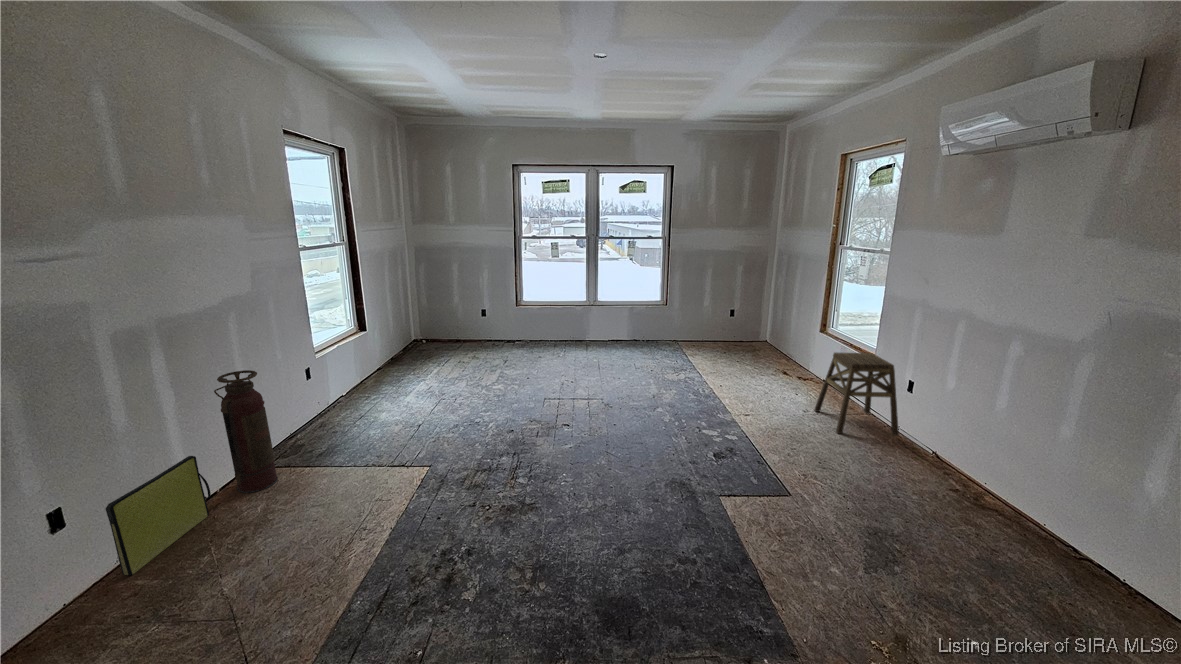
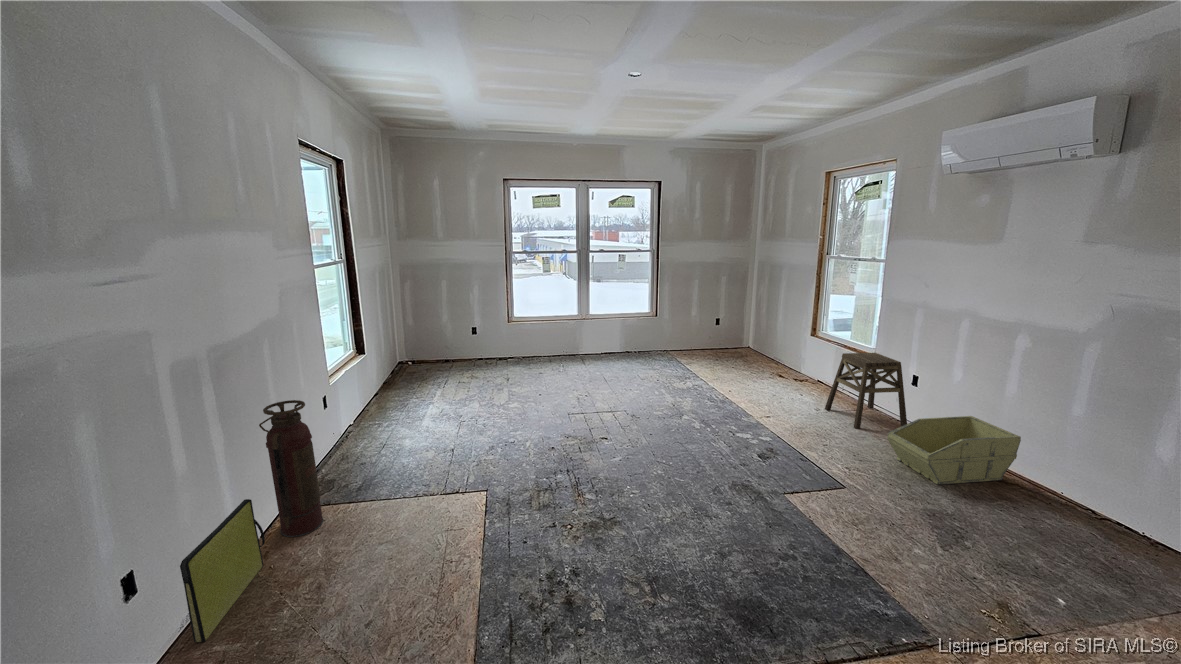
storage bin: none [855,428,1004,503] -> present [887,416,1021,485]

